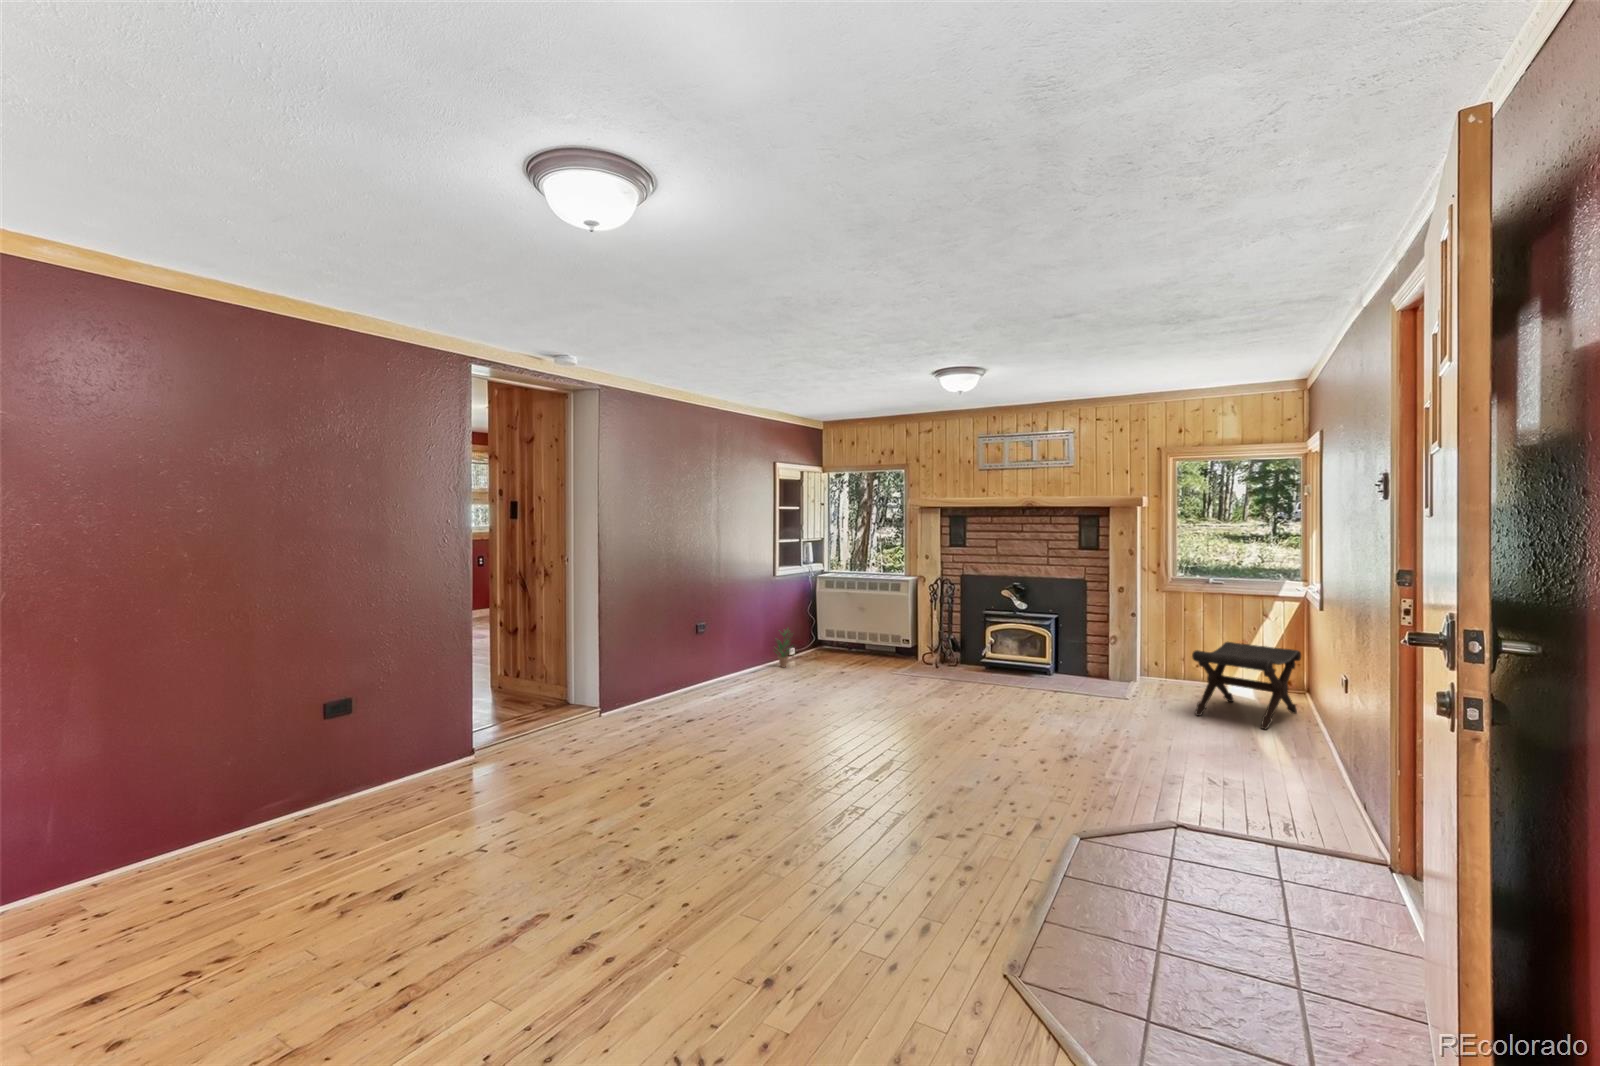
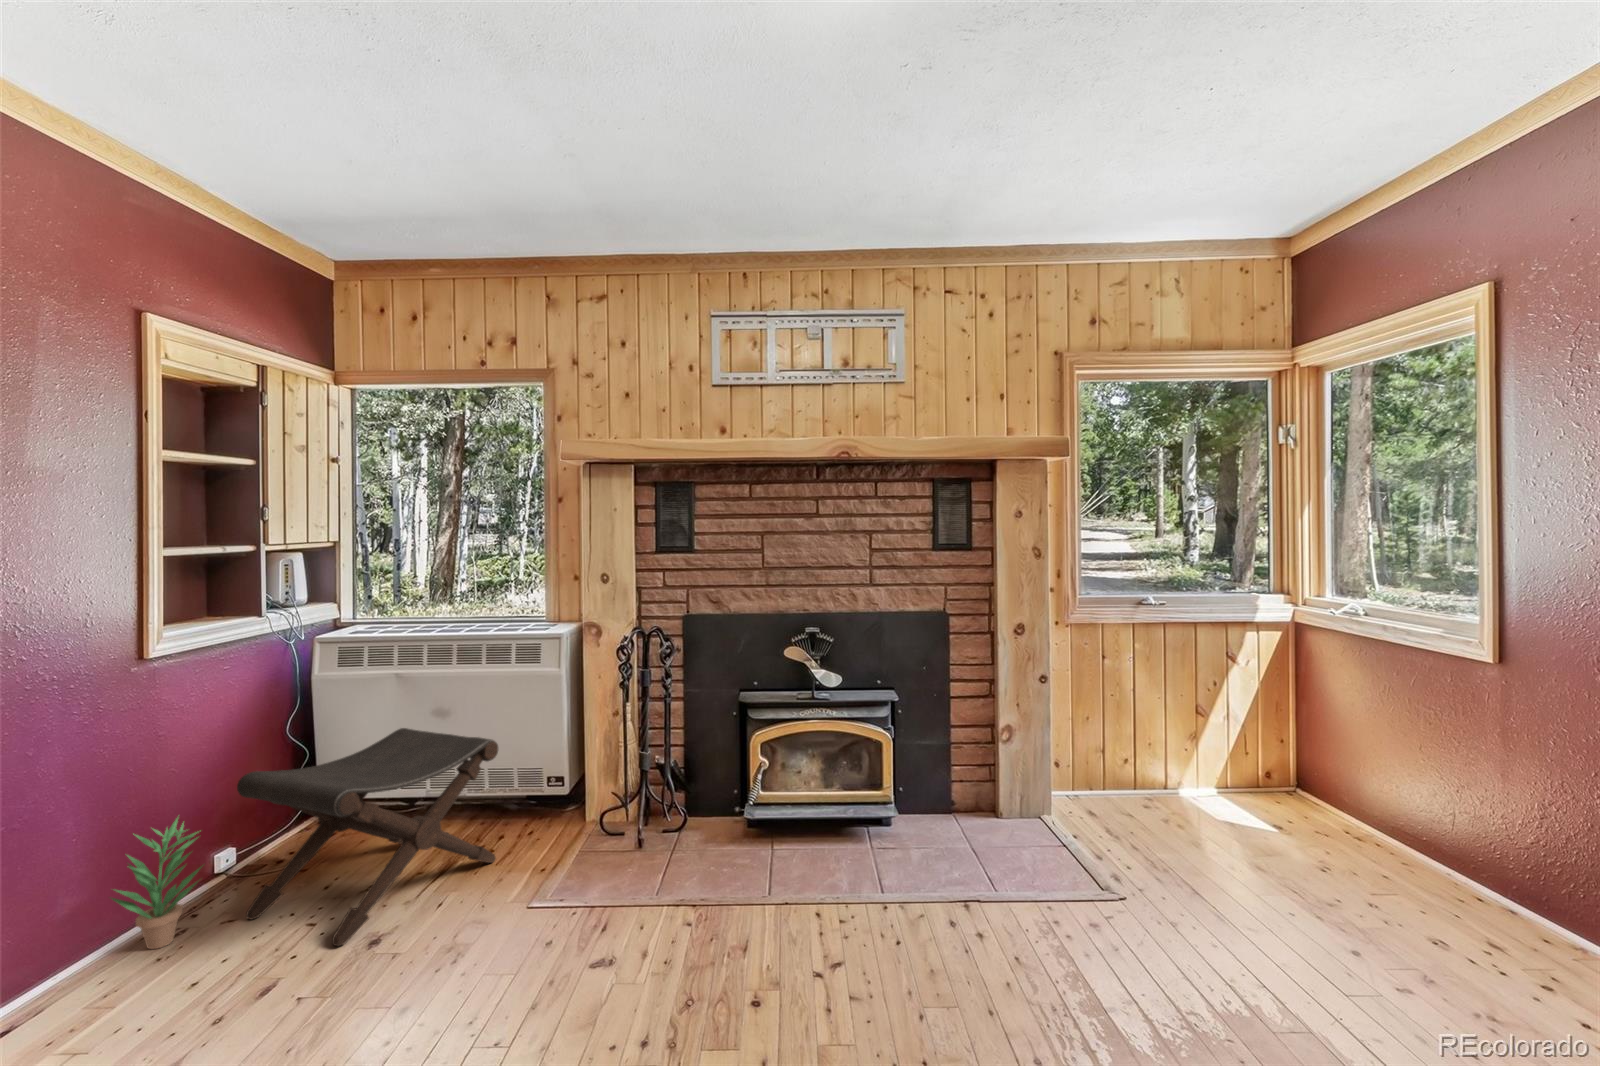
footstool: present [1192,642,1301,729] -> present [237,728,498,946]

